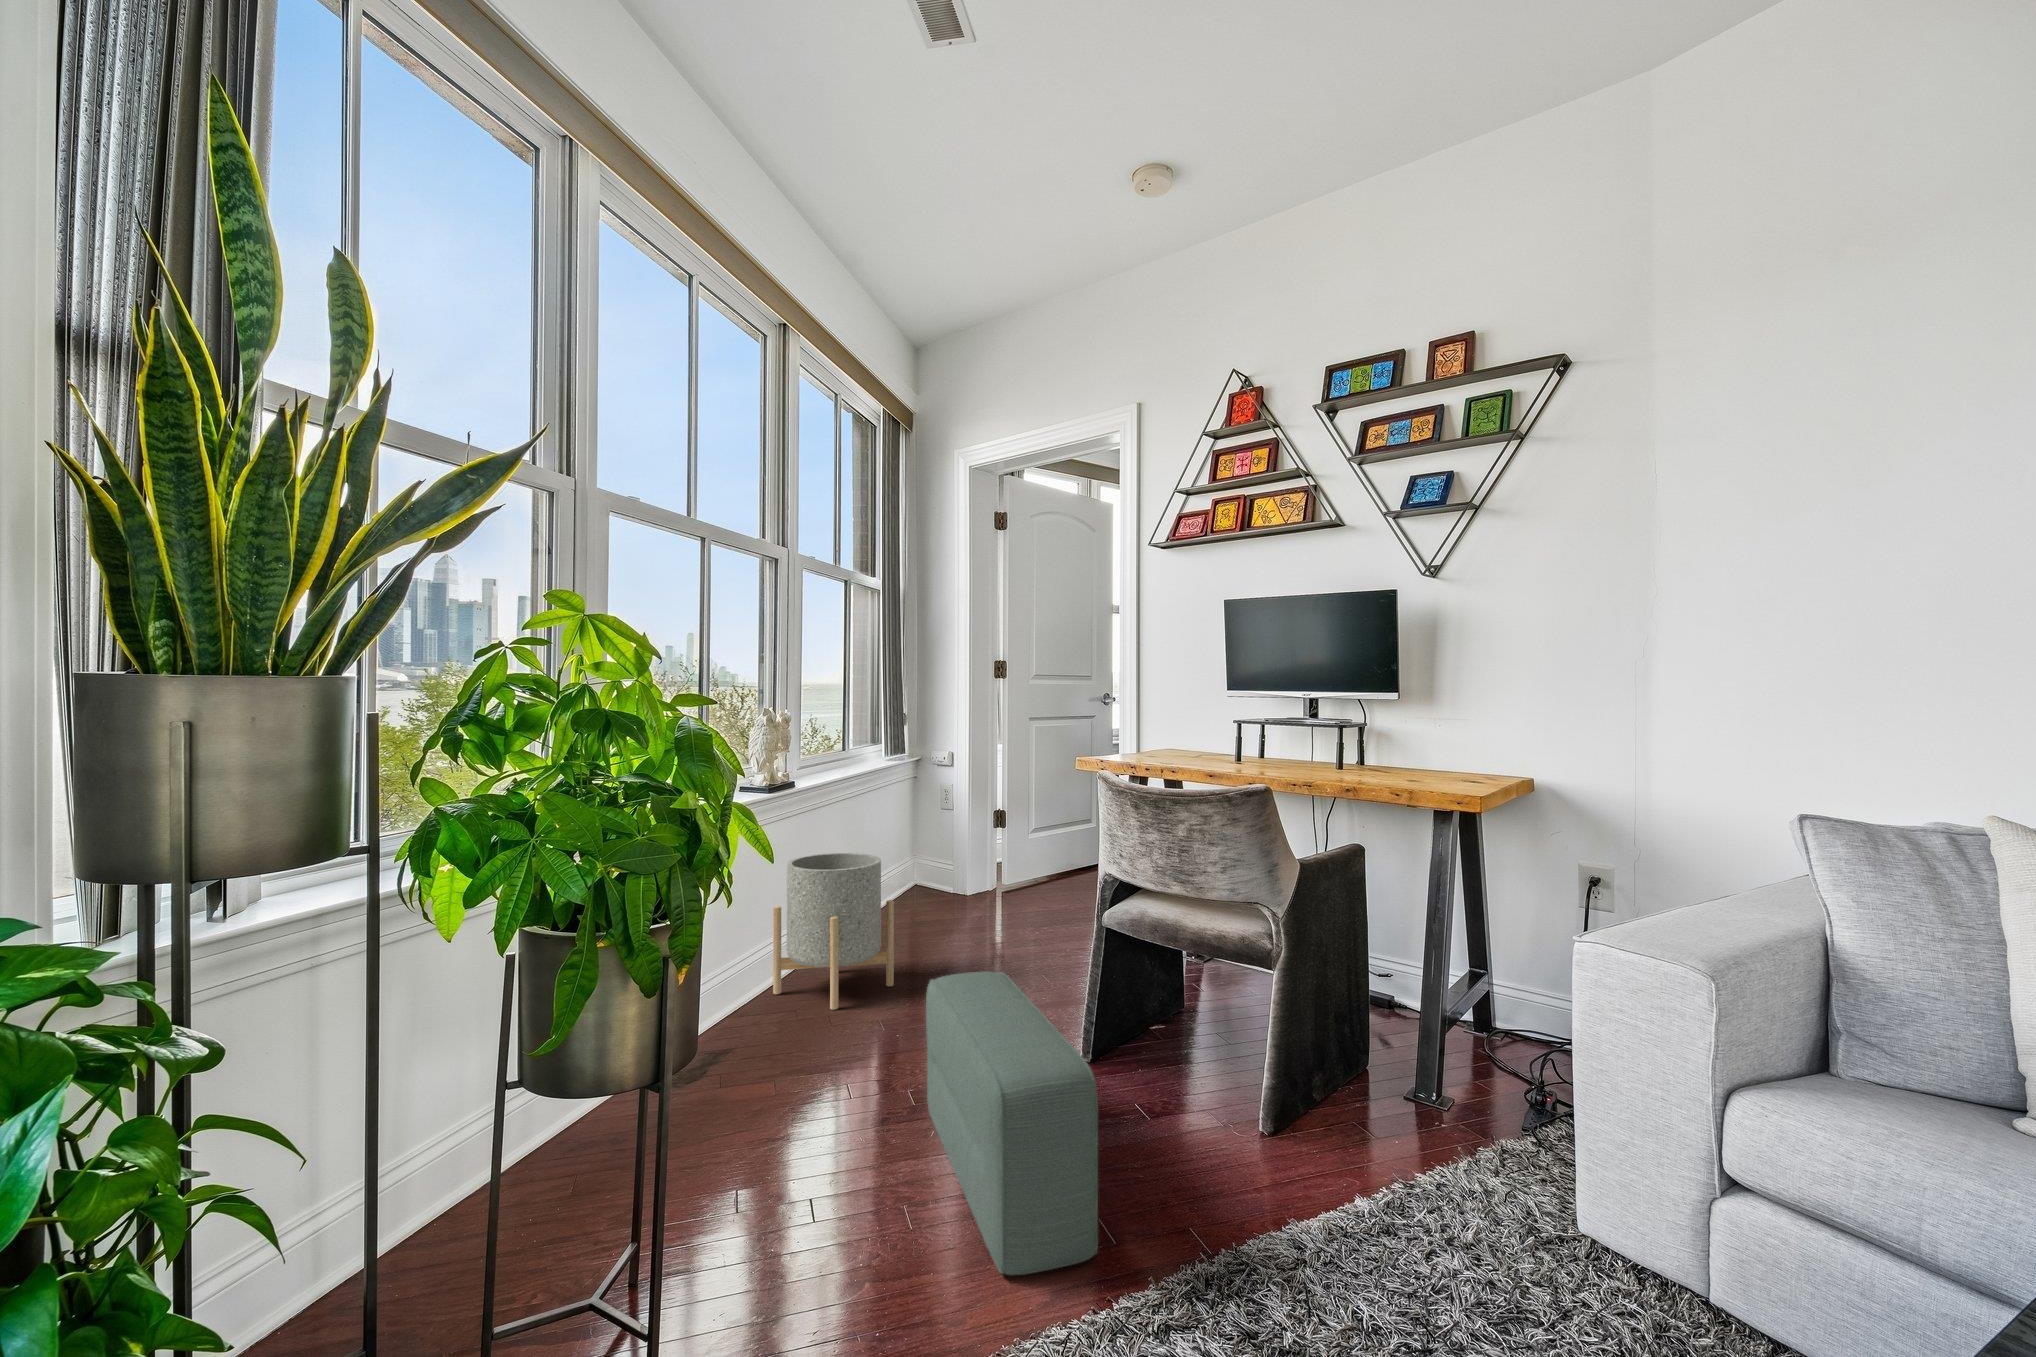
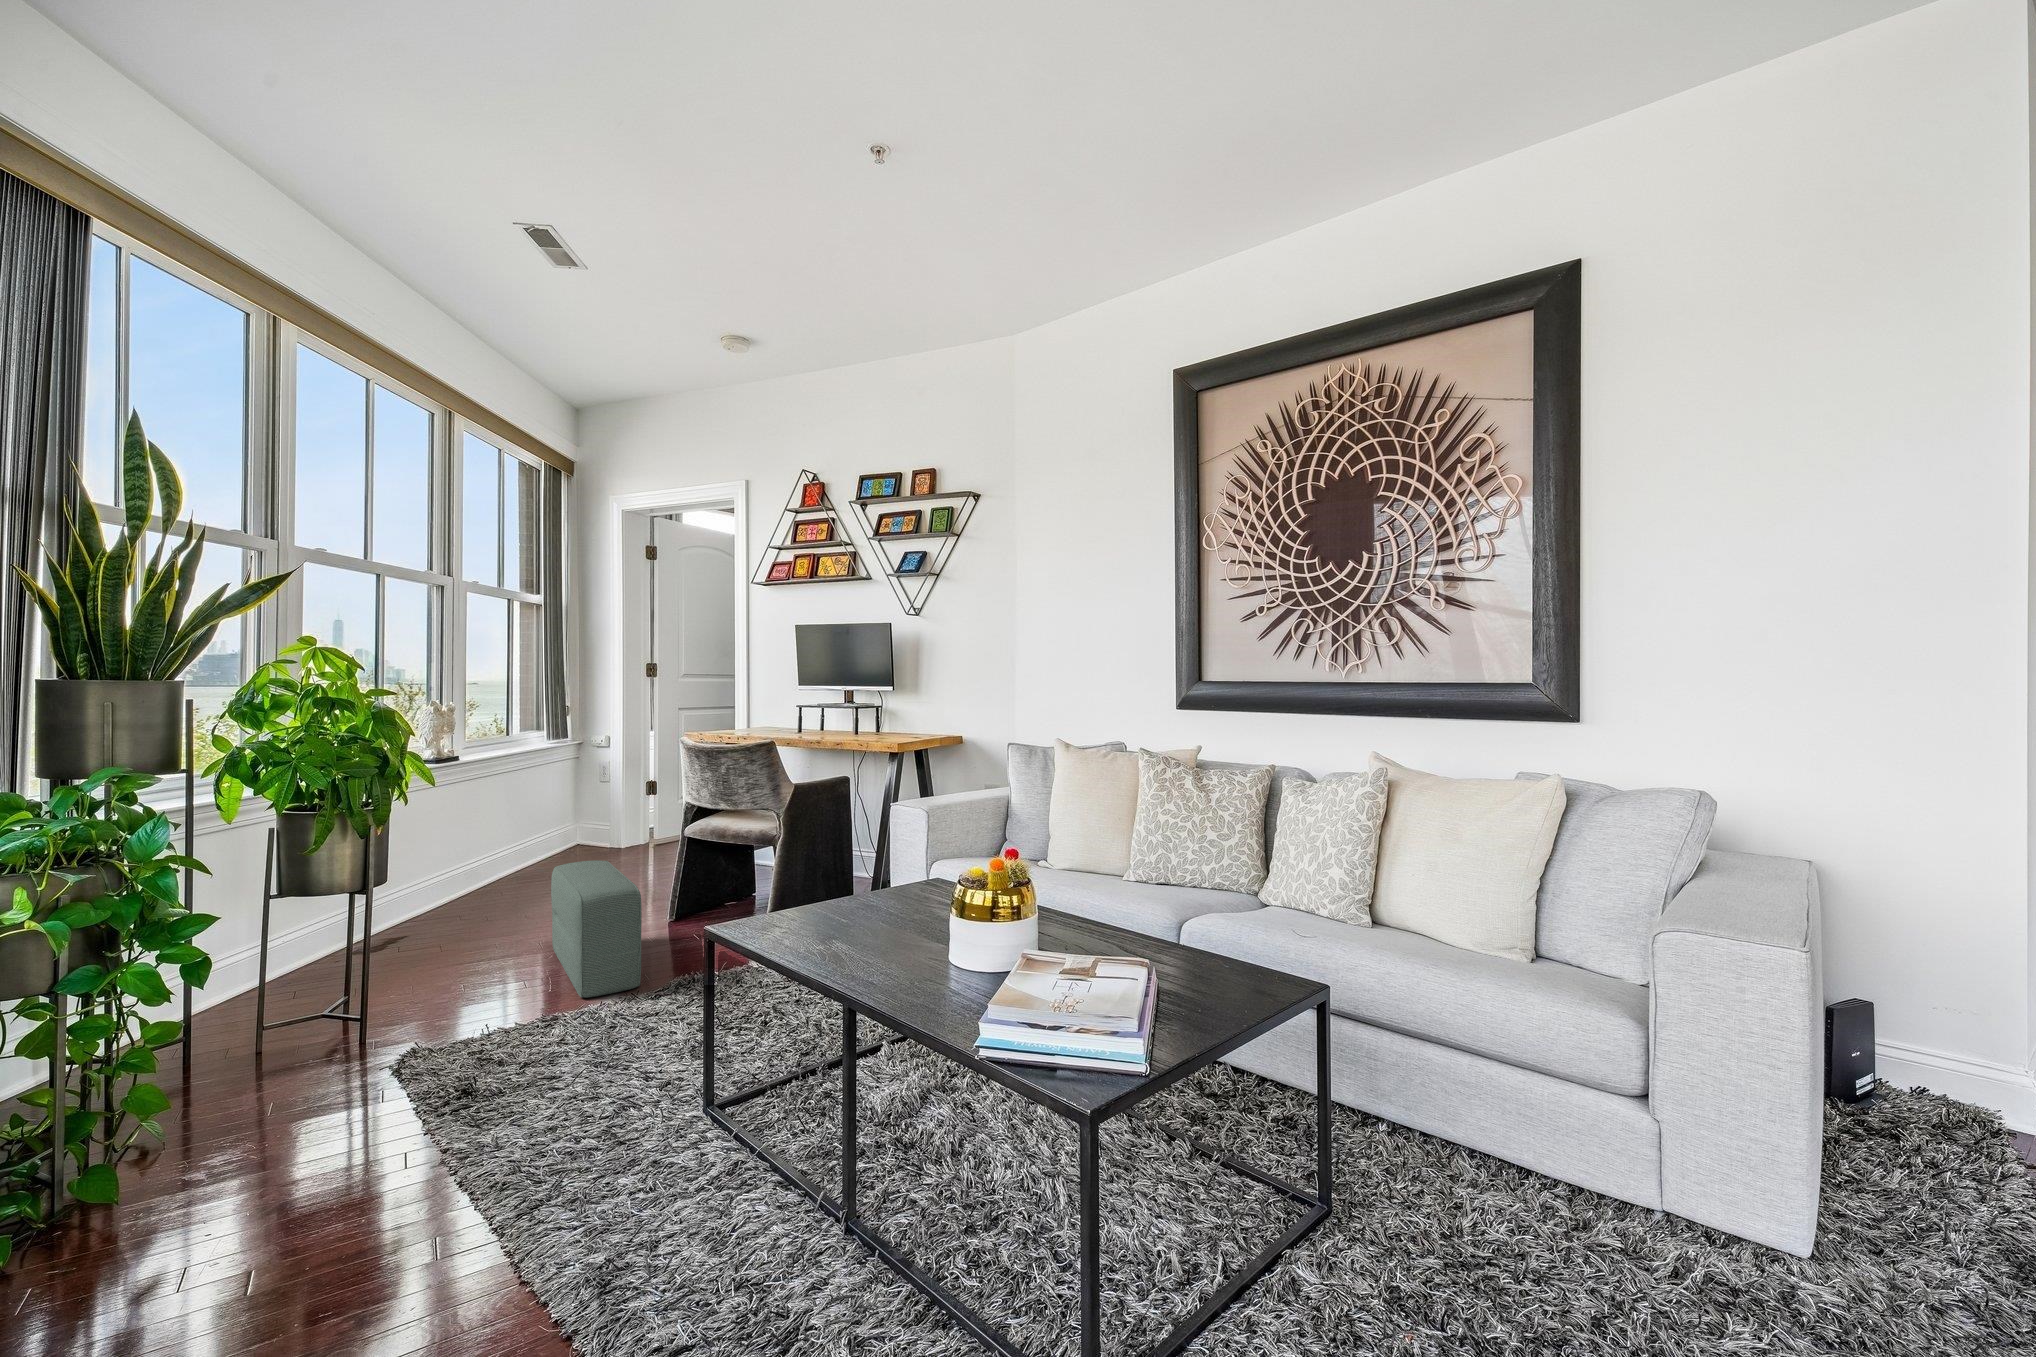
planter: present [773,853,894,1010] -> none [442,807,542,914]

